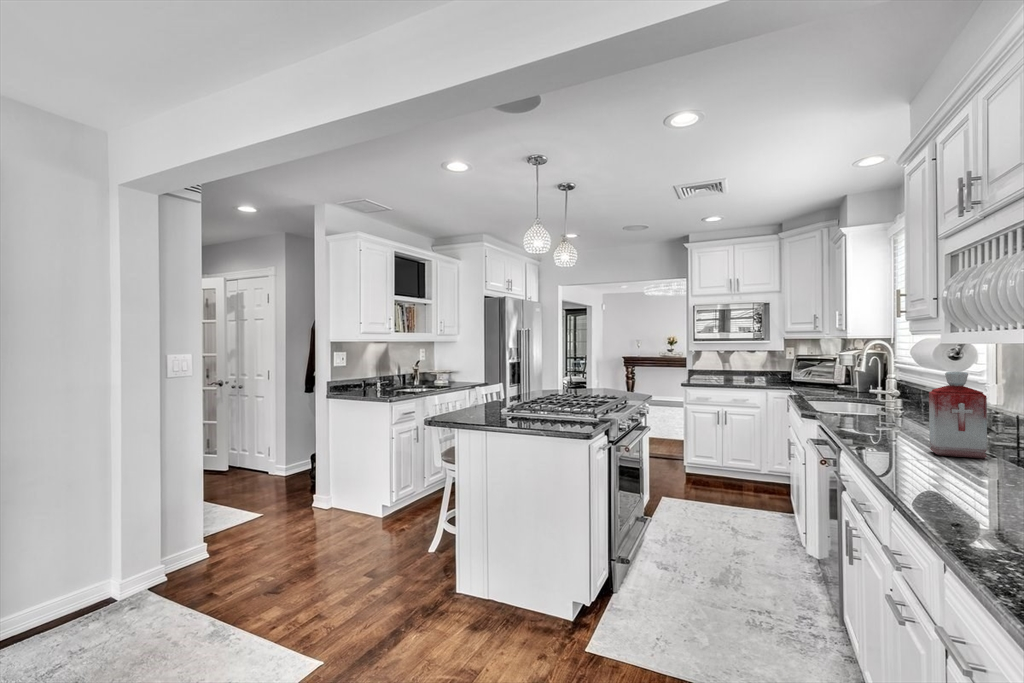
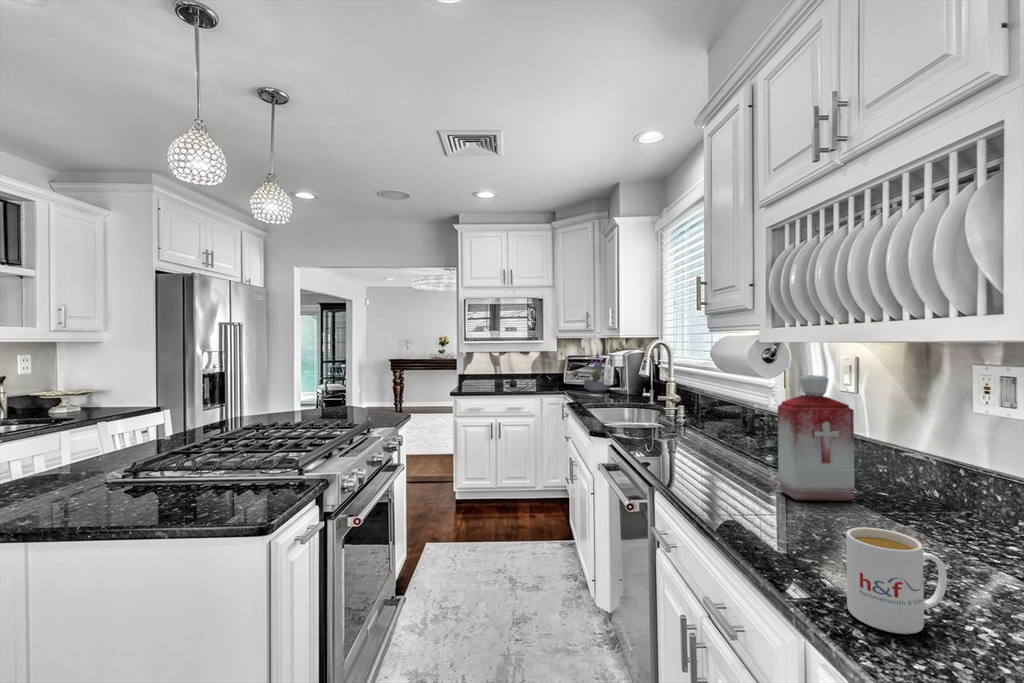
potted plant: none [812,348,839,389] -> present [584,350,609,392]
mug: none [905,446,961,492] -> present [846,527,947,634]

